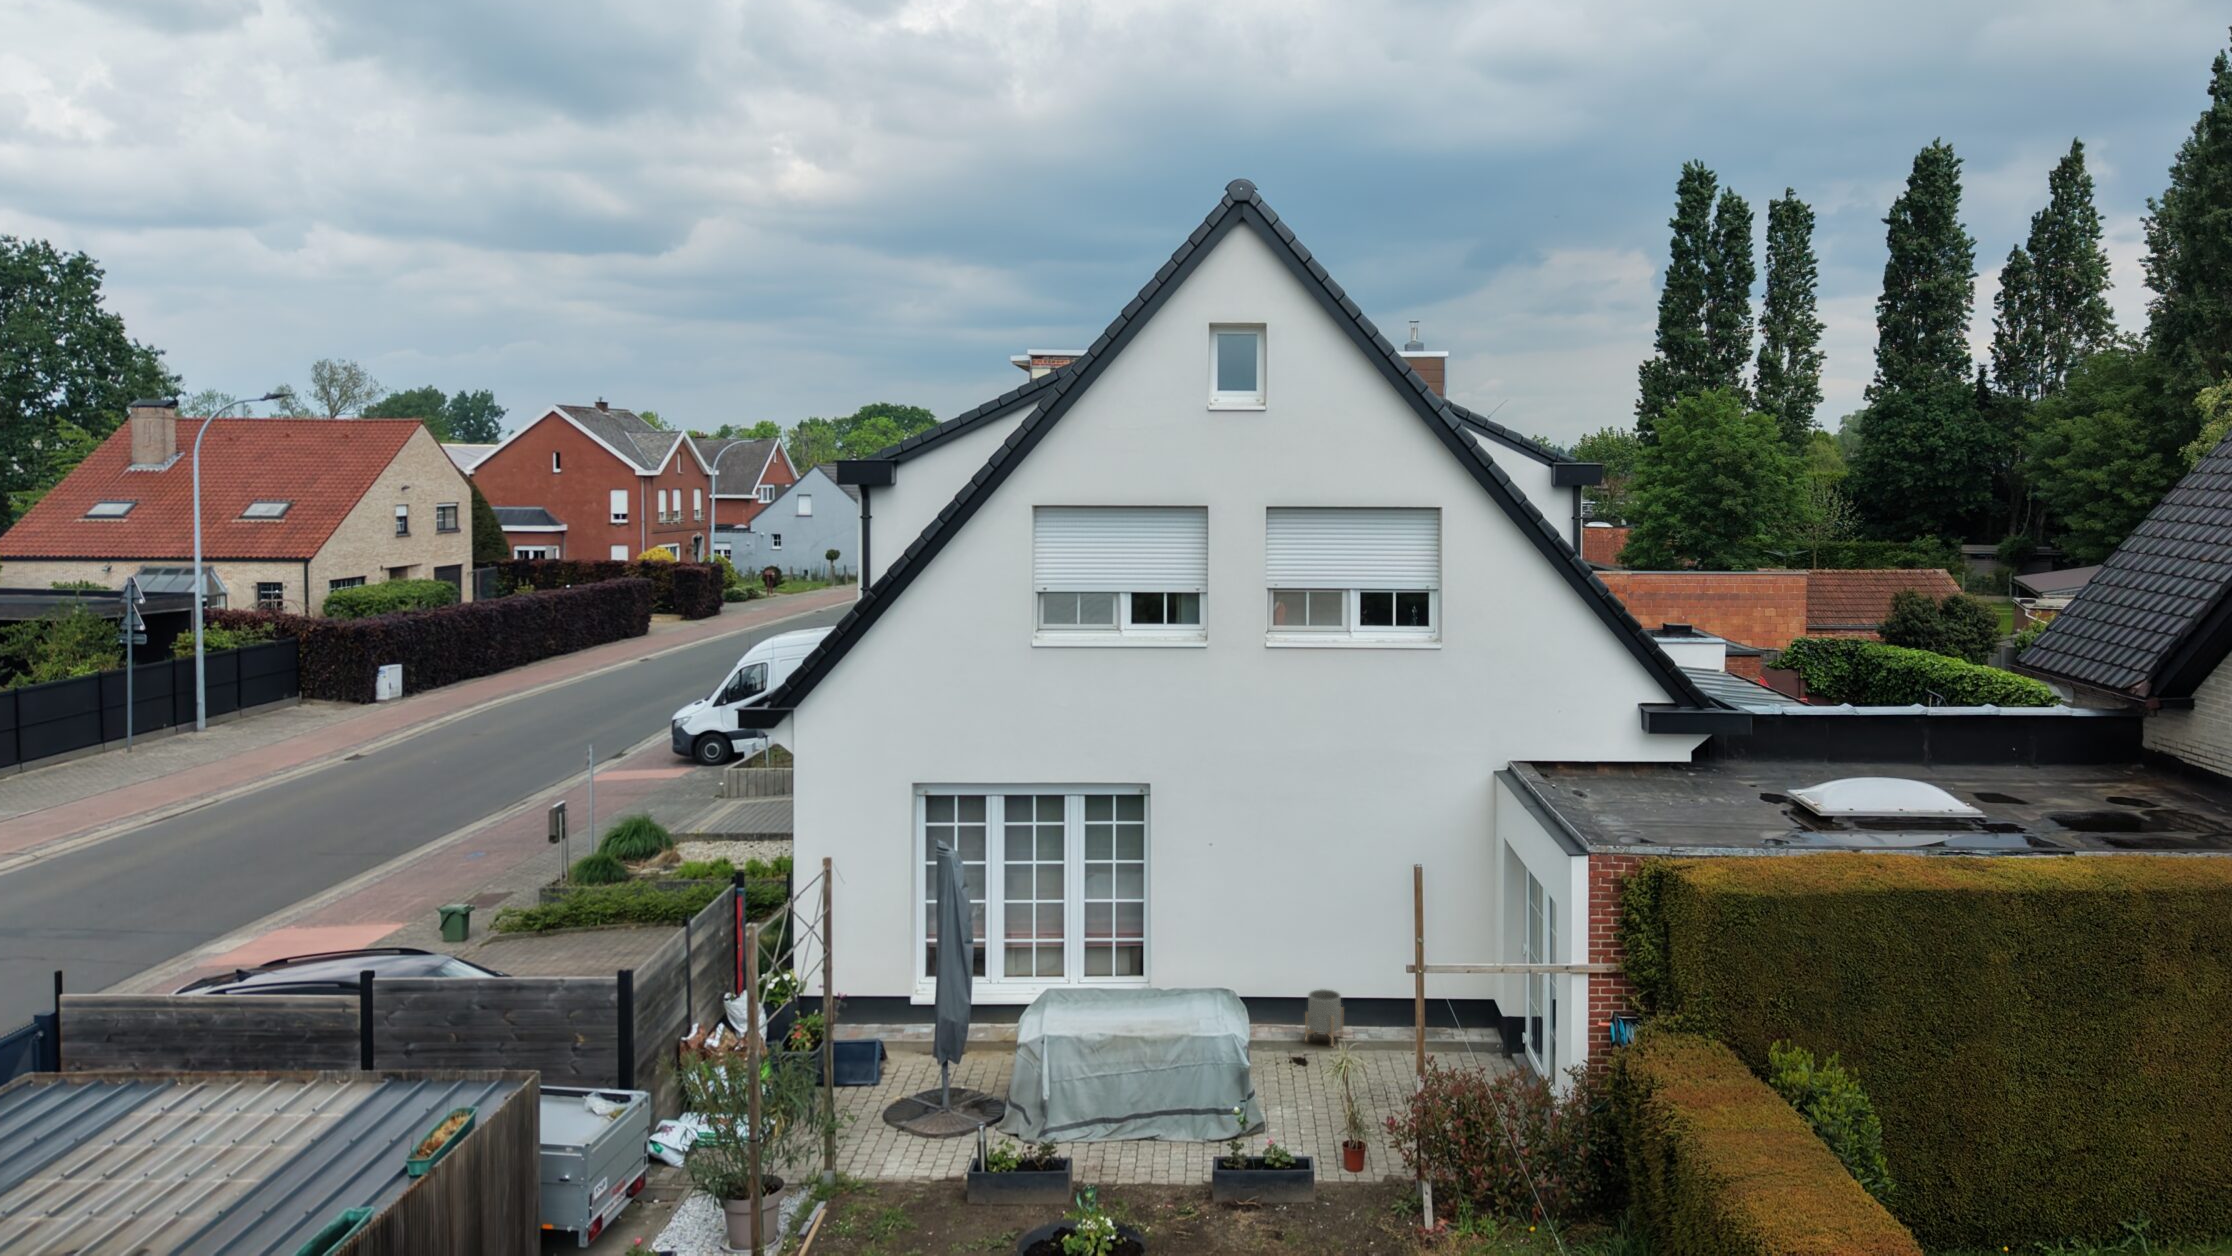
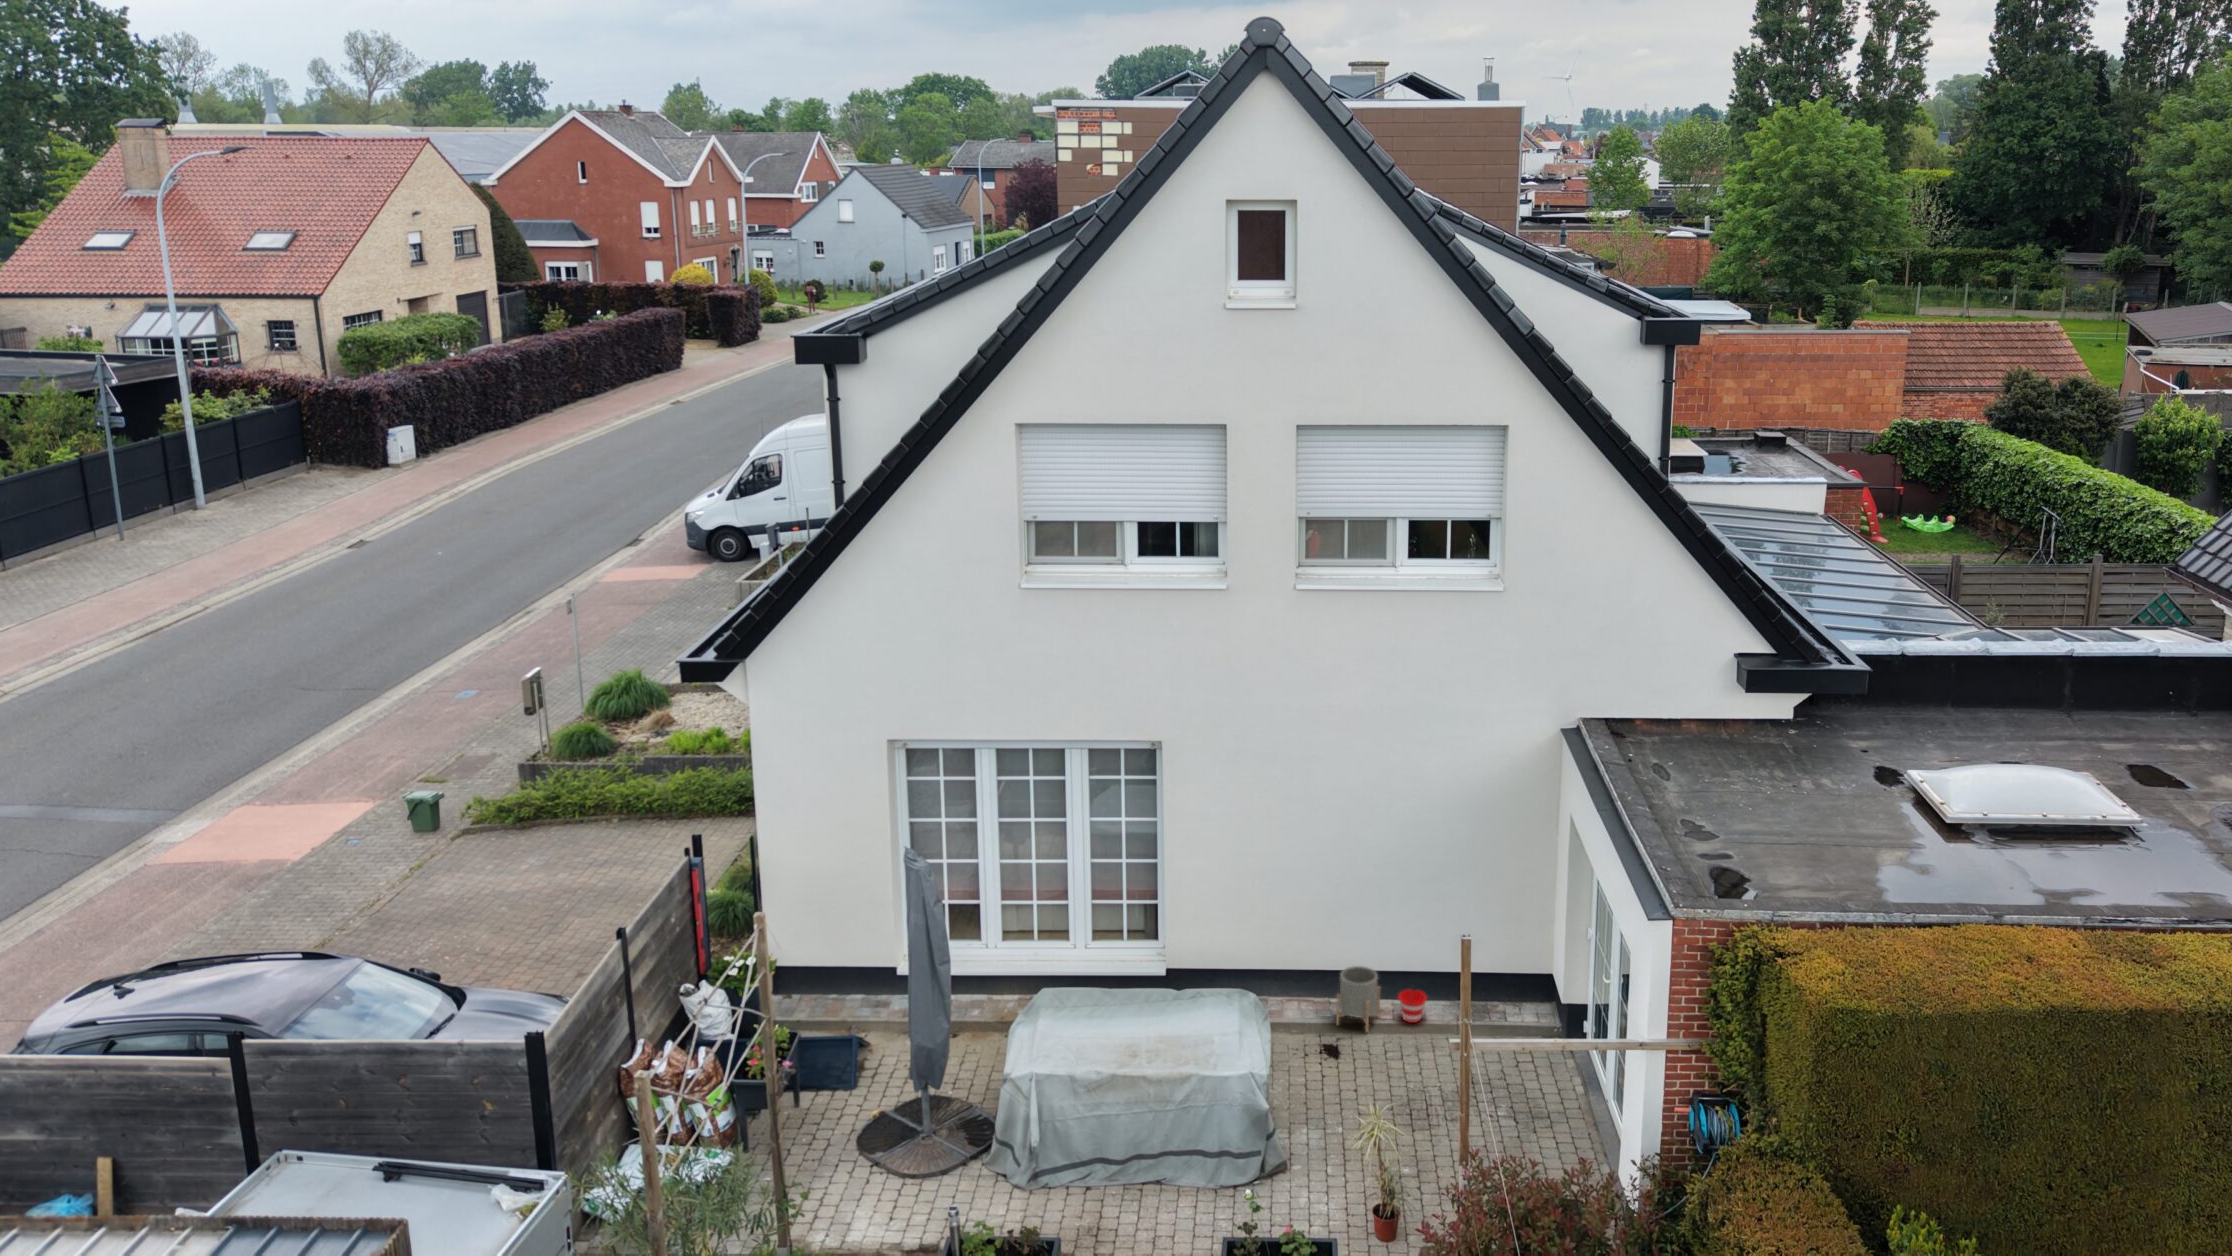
bucket: none [1360,1005,1385,1040] -> present [1399,988,1427,1023]

